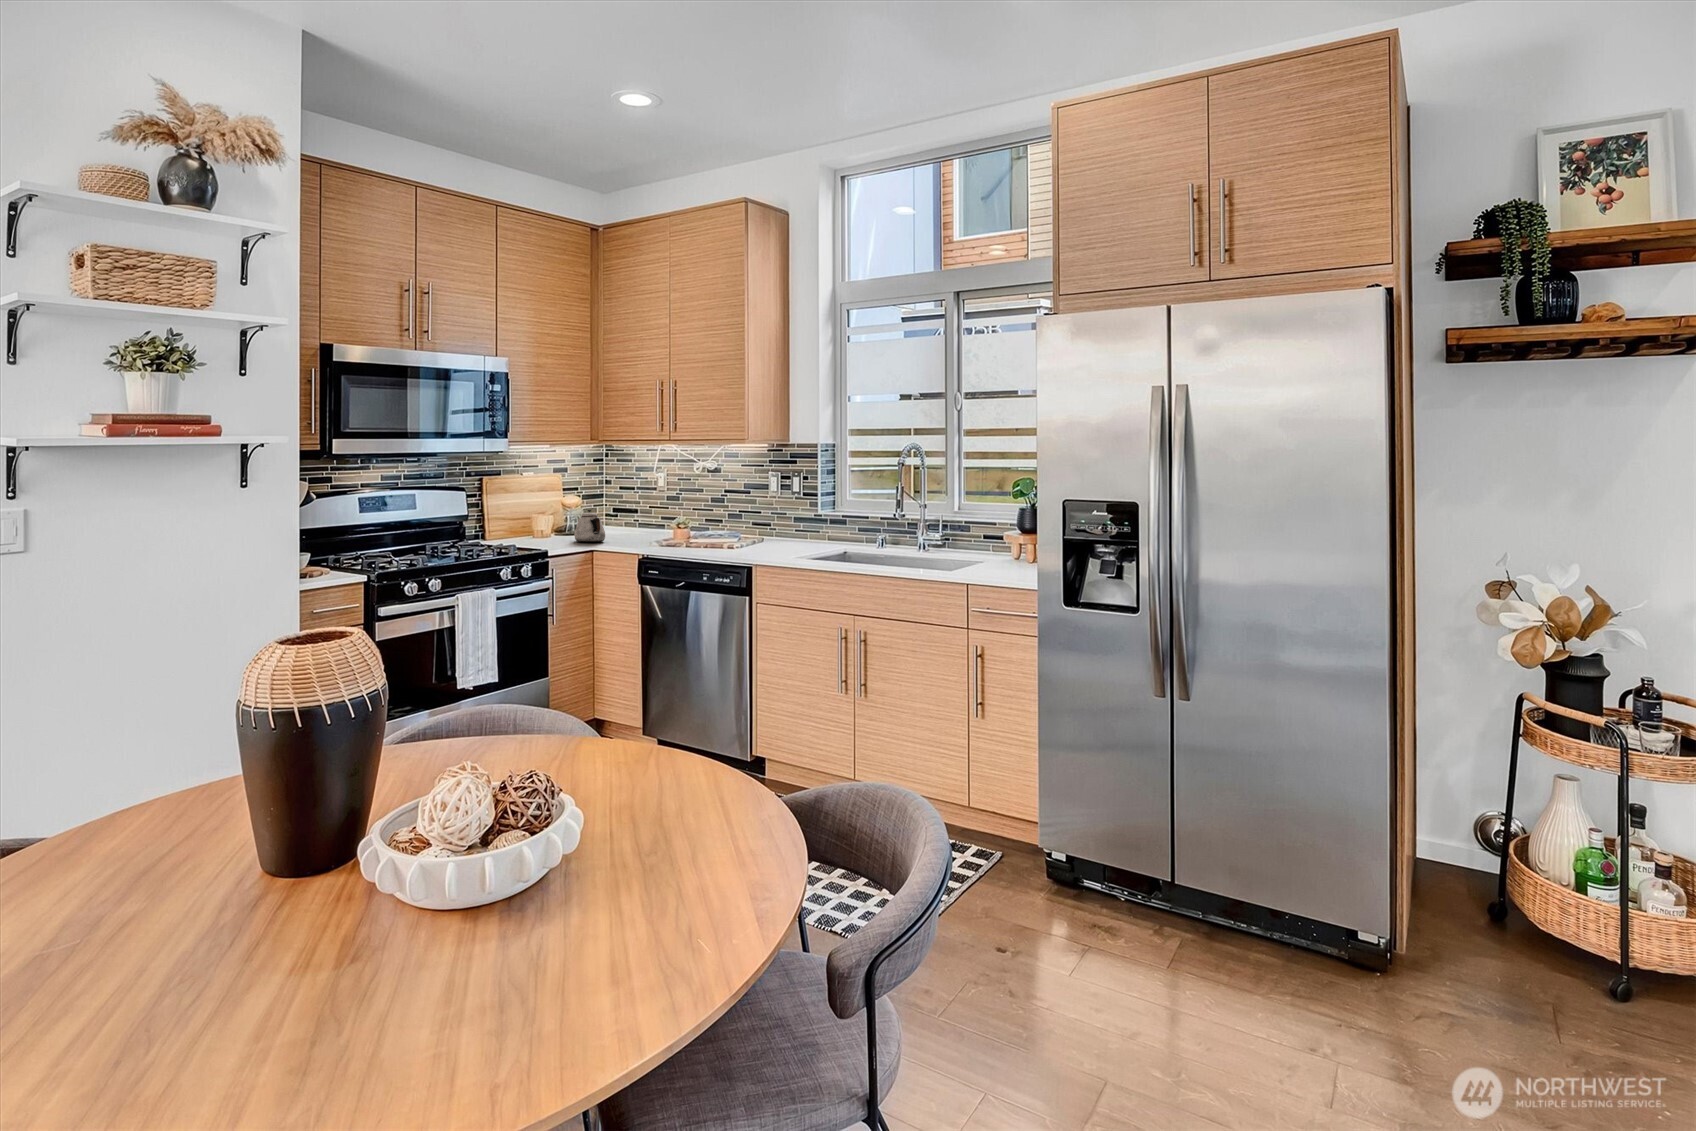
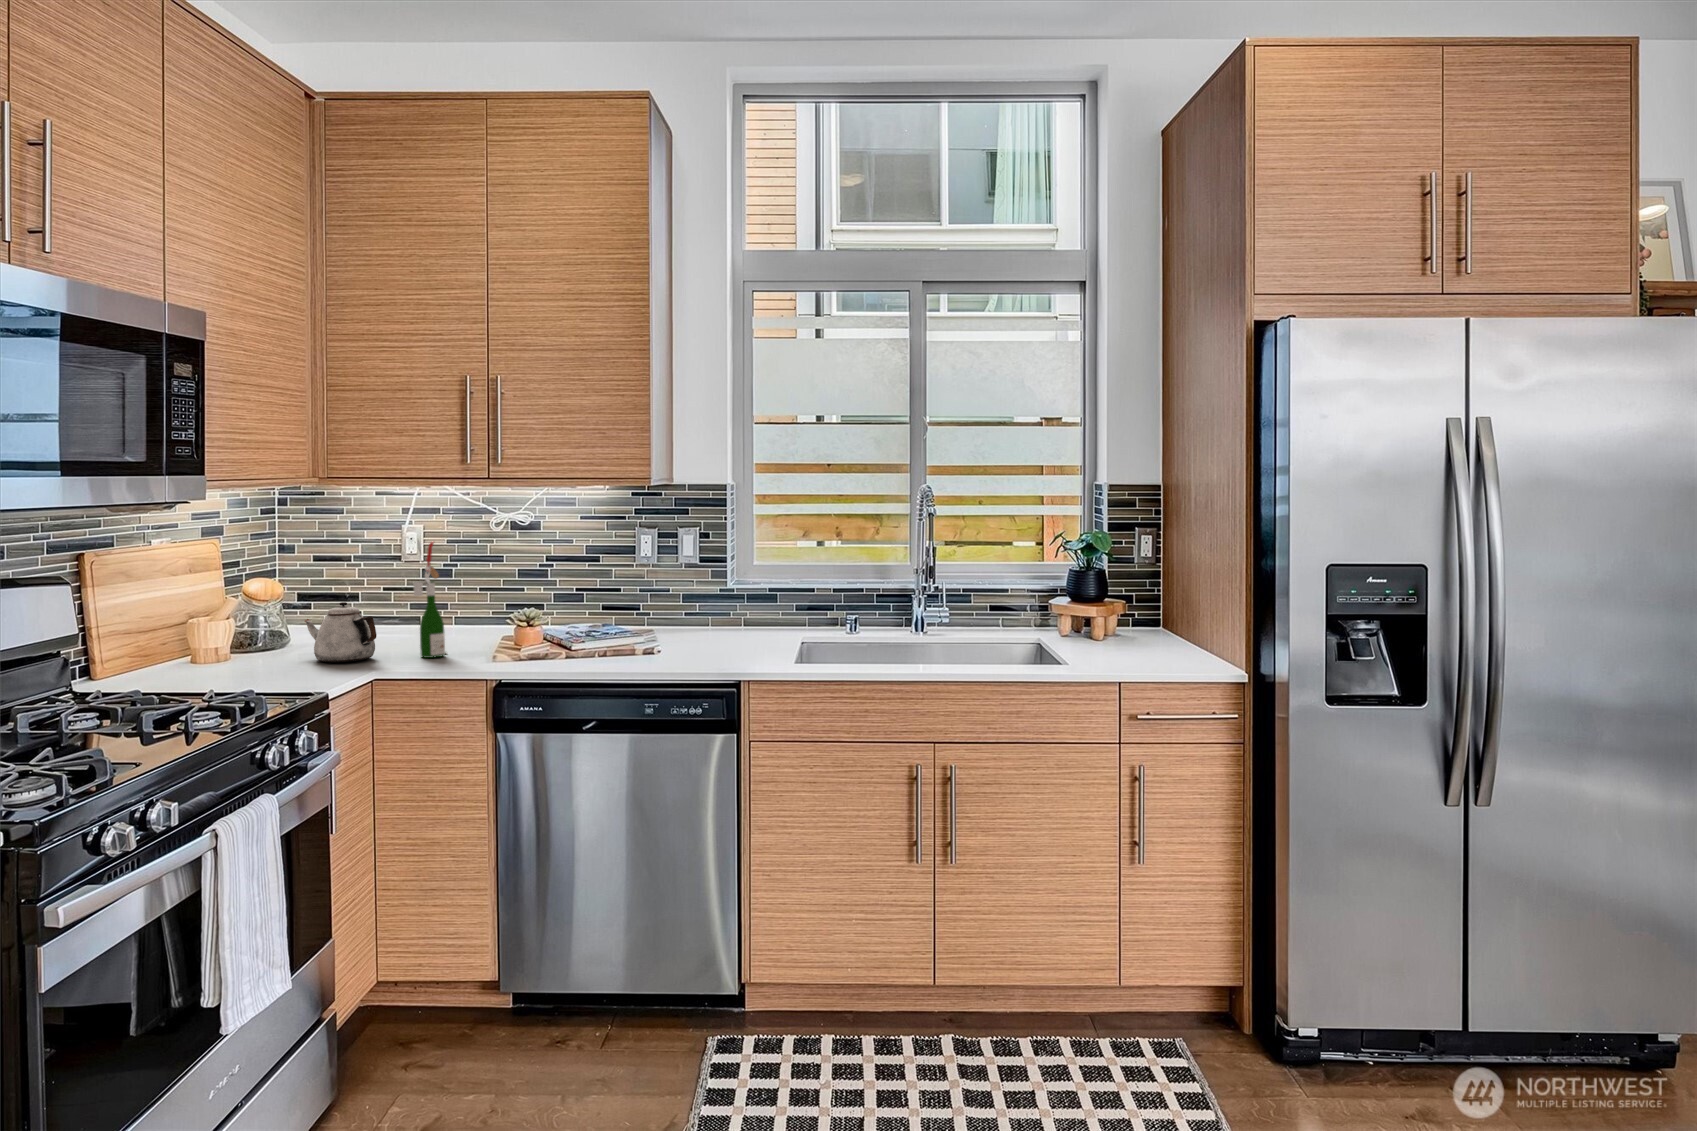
wine bottle: none [623,477,644,544] -> present [413,542,446,658]

